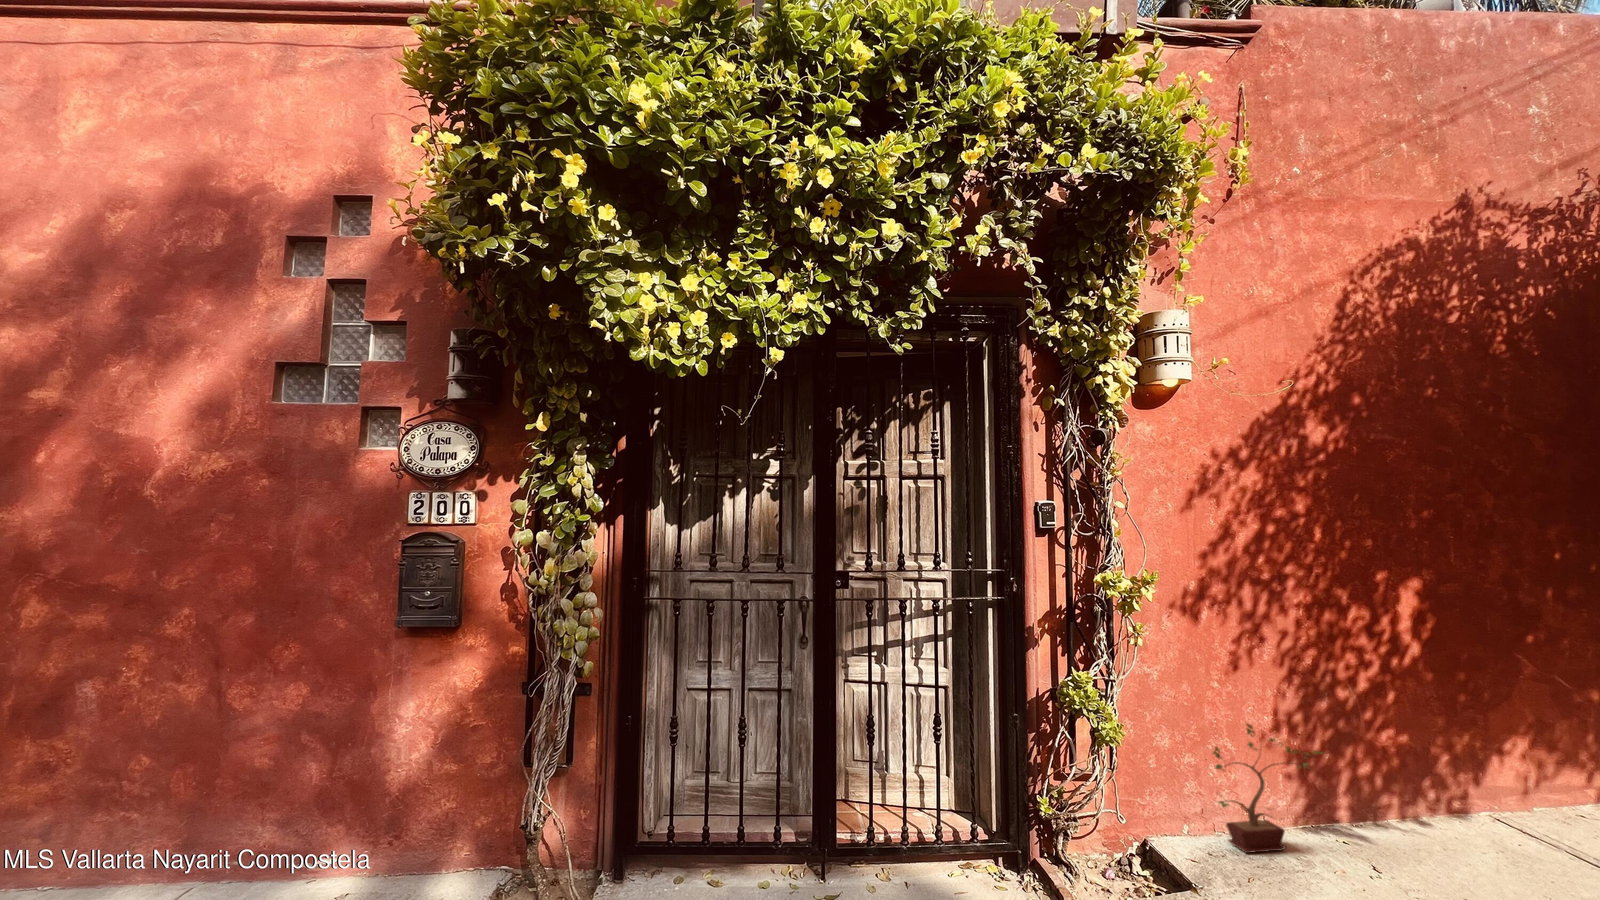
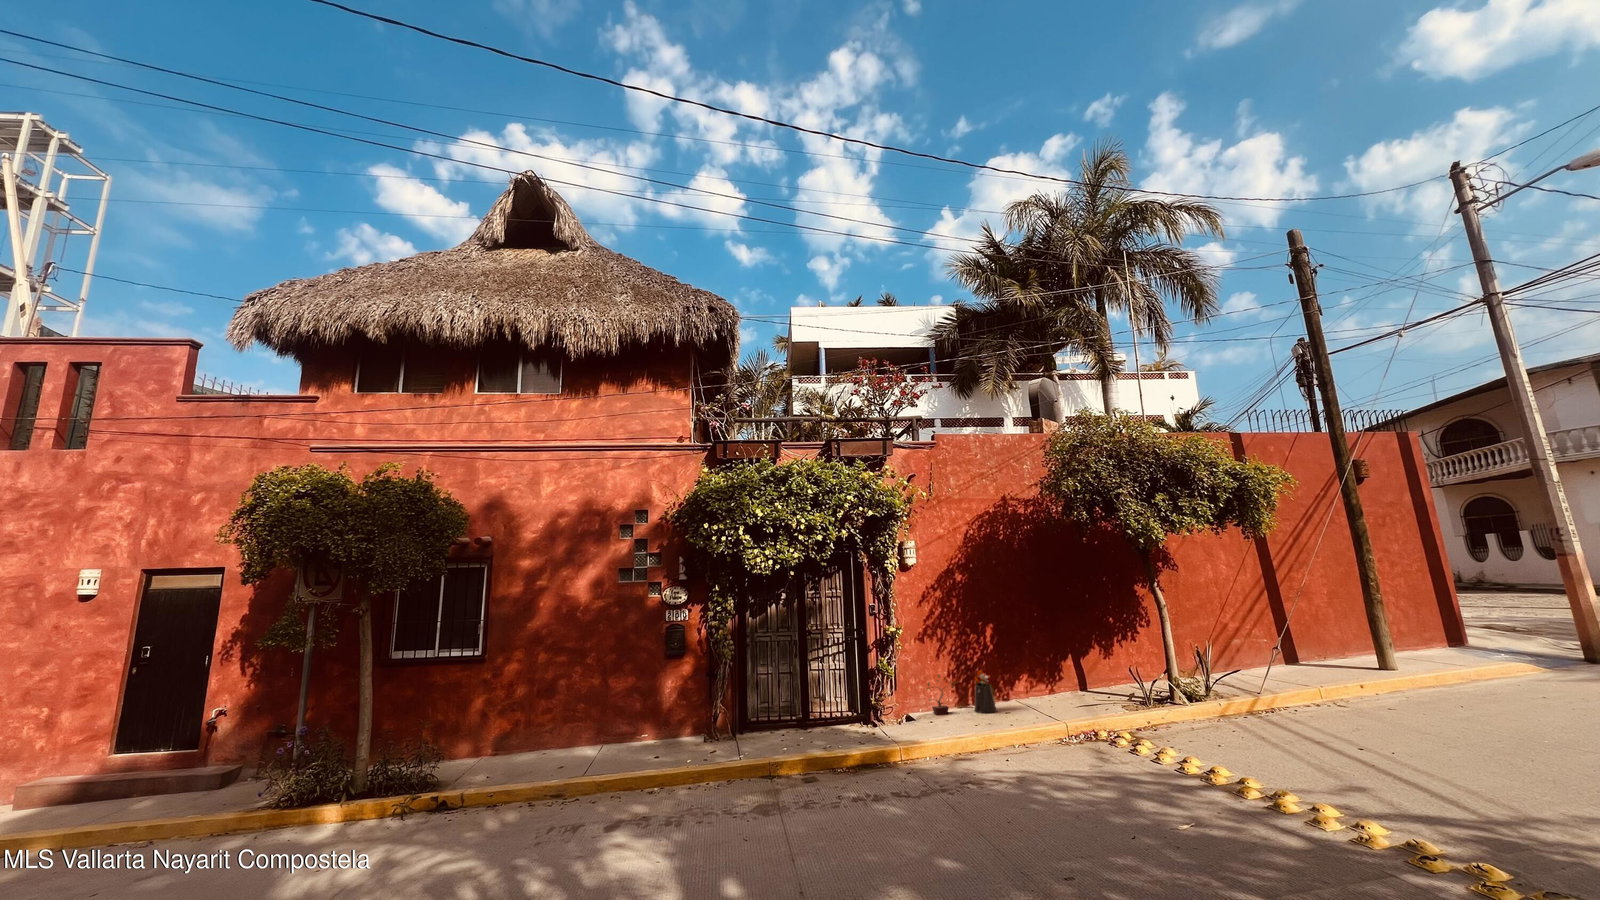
watering can: none [1367,716,1456,863] -> present [974,670,997,713]

